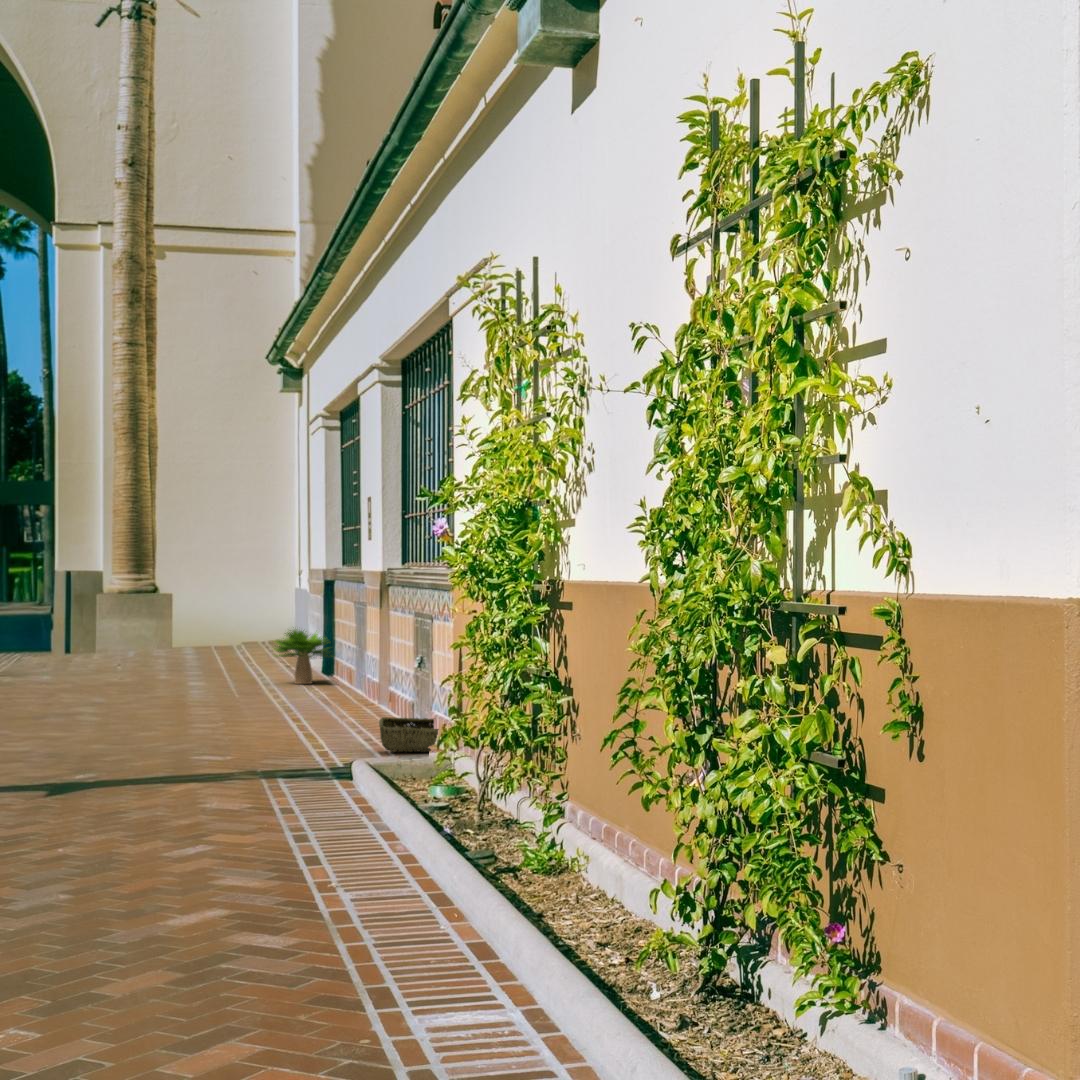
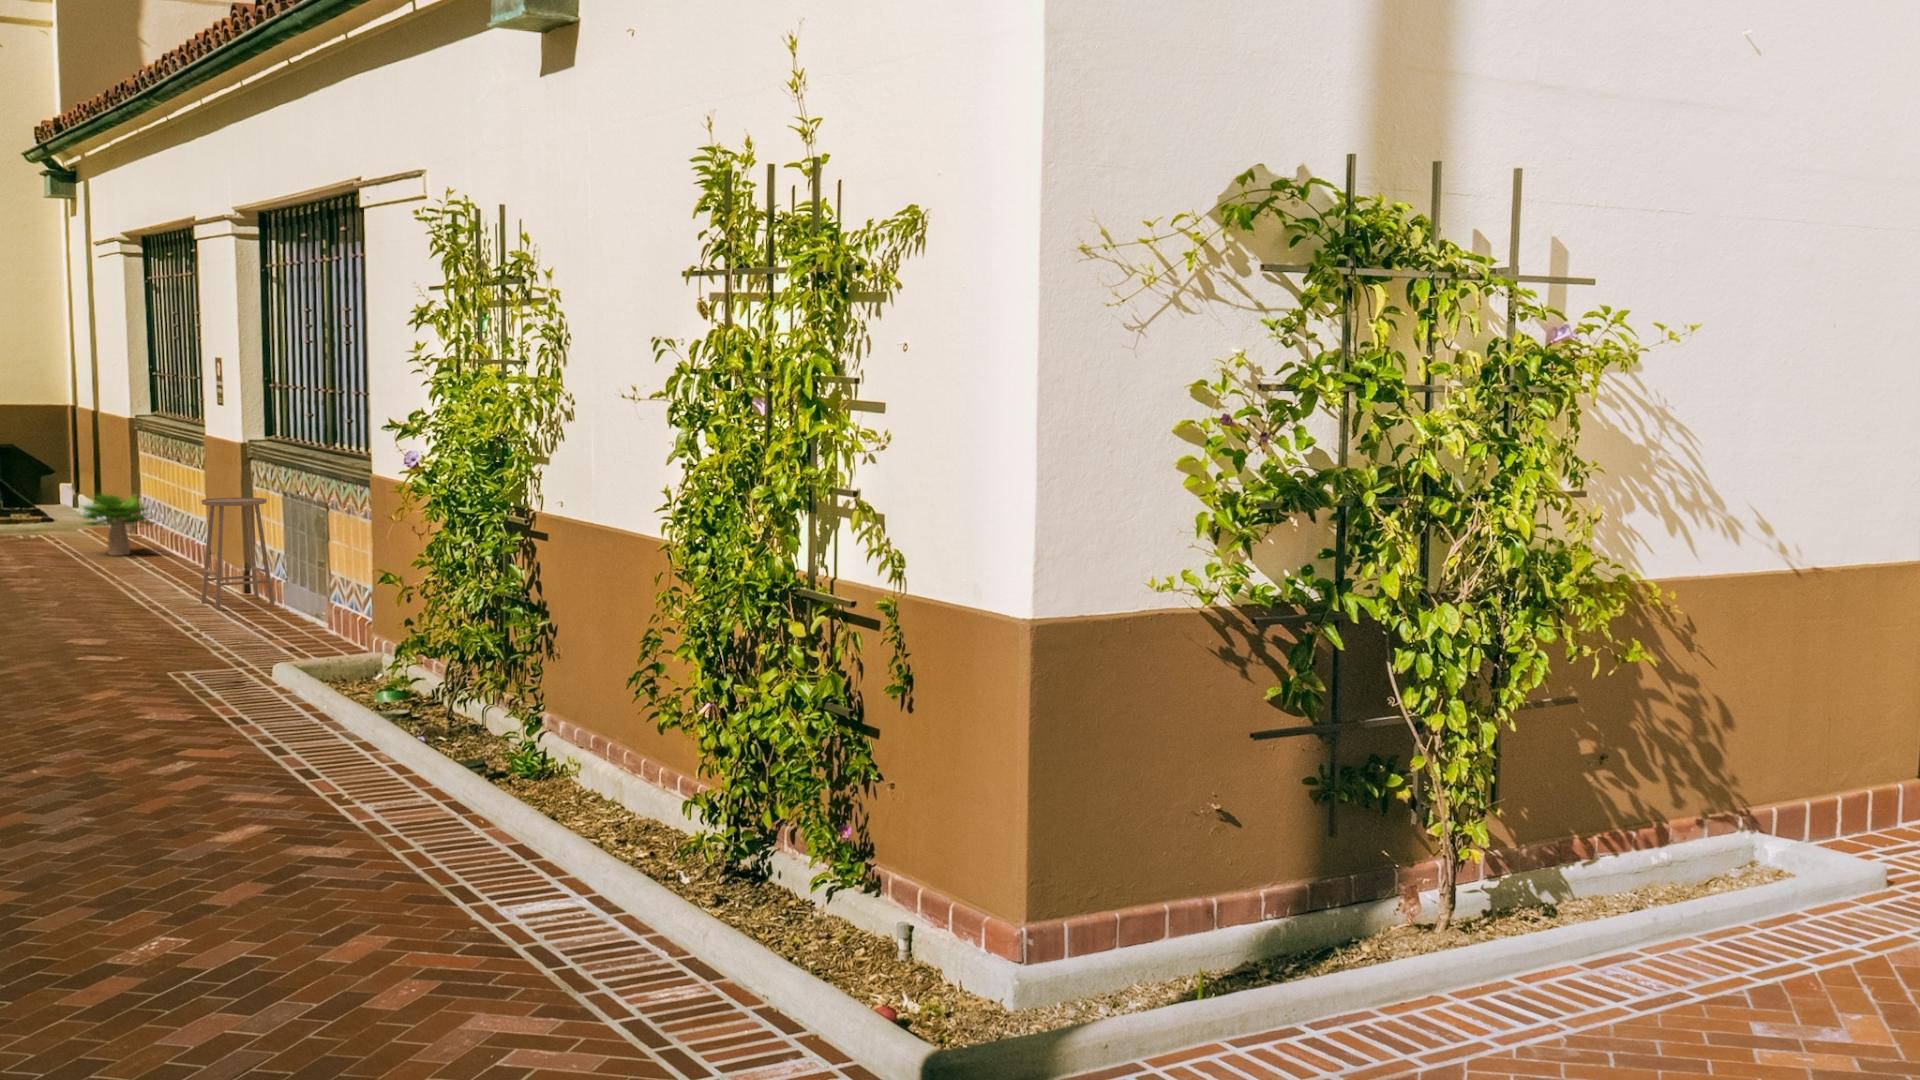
stool: none [340,620,399,721] -> present [201,498,274,609]
woven basket: present [379,717,439,752] -> none [280,613,356,650]

